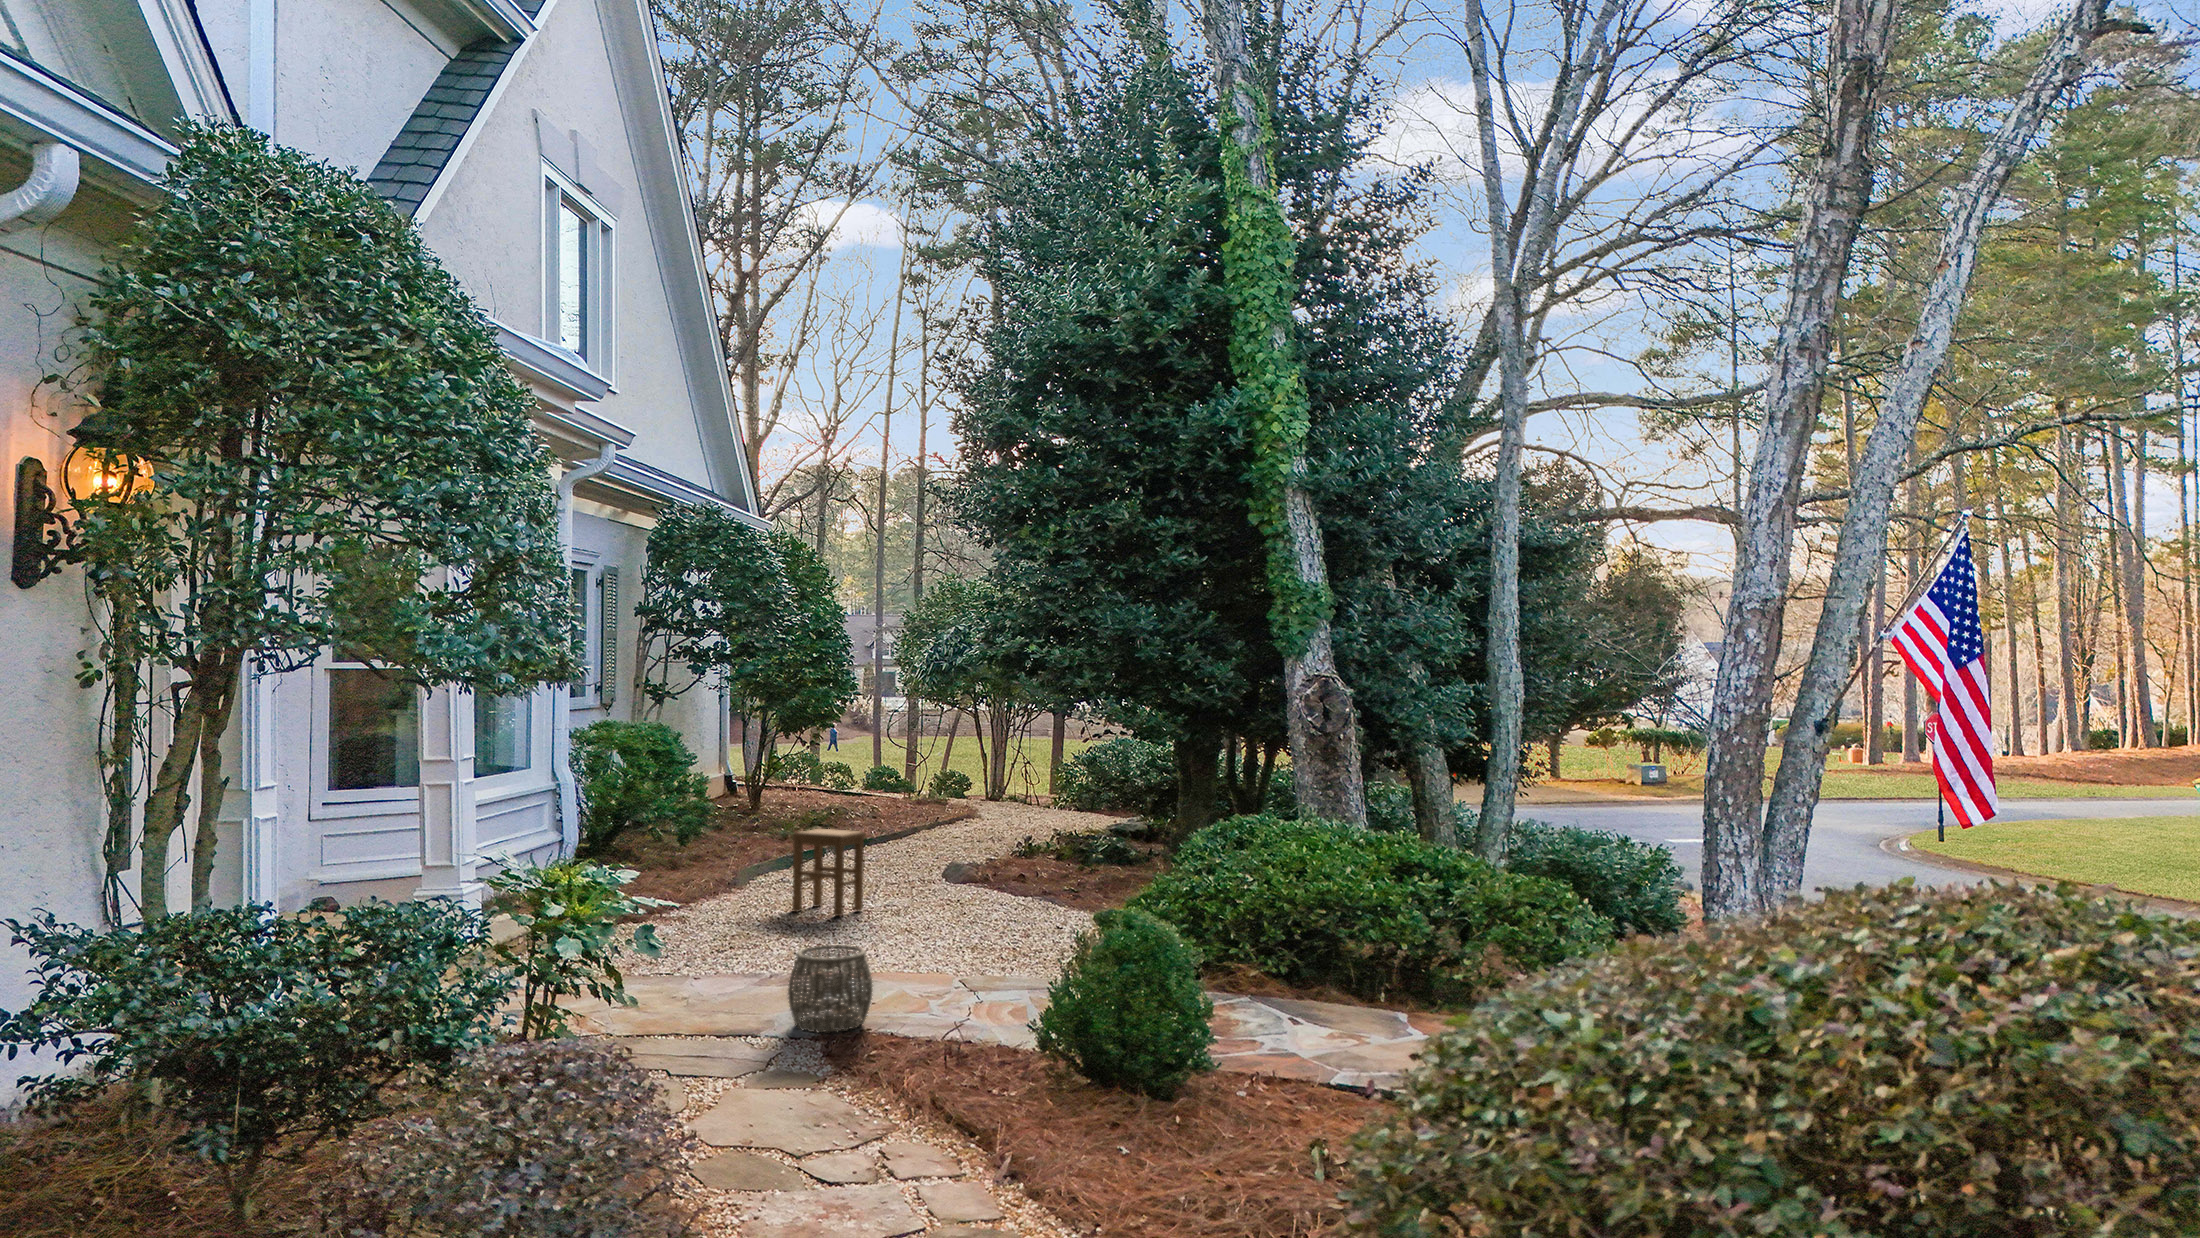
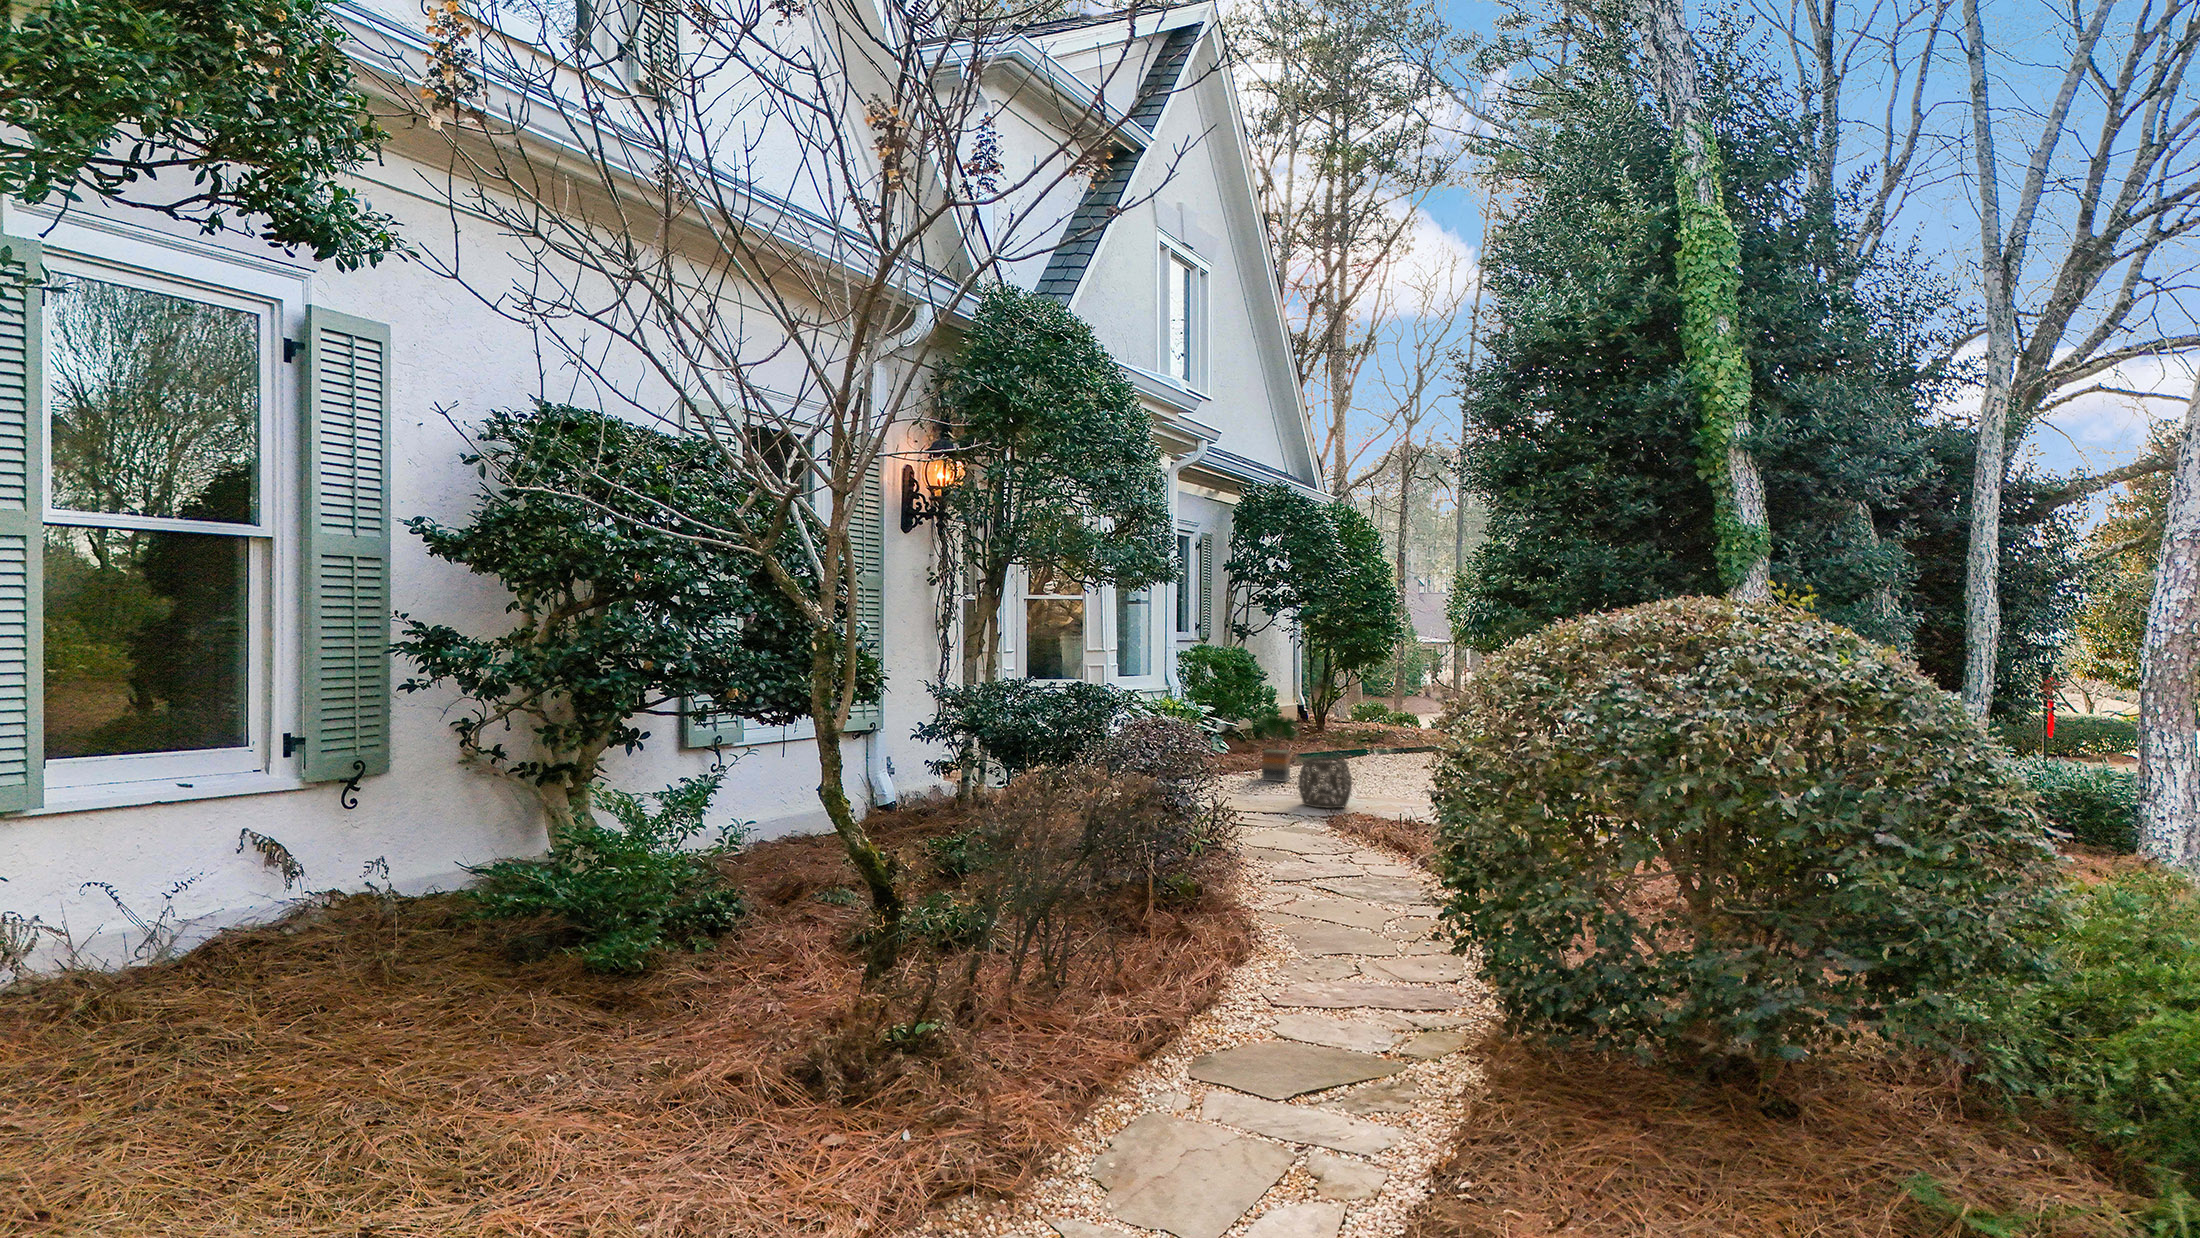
stool: present [792,829,866,916] -> none [1320,710,1372,769]
potted tree: none [707,862,777,967] -> present [1259,715,1298,782]

